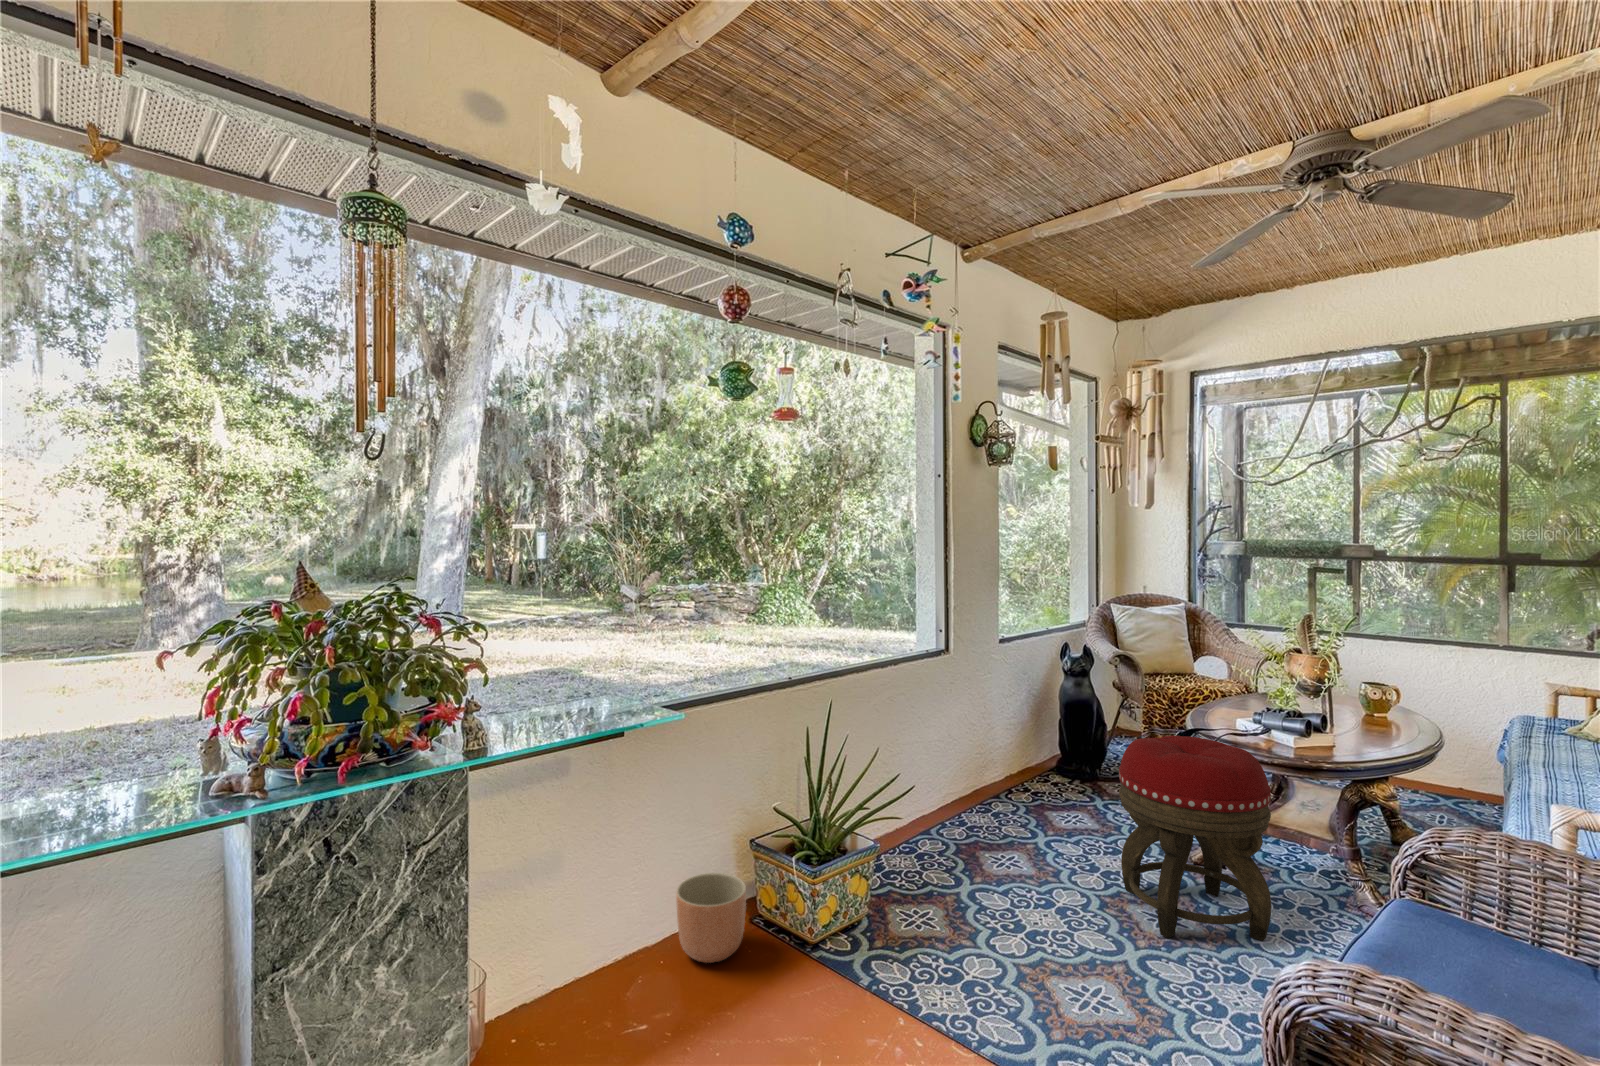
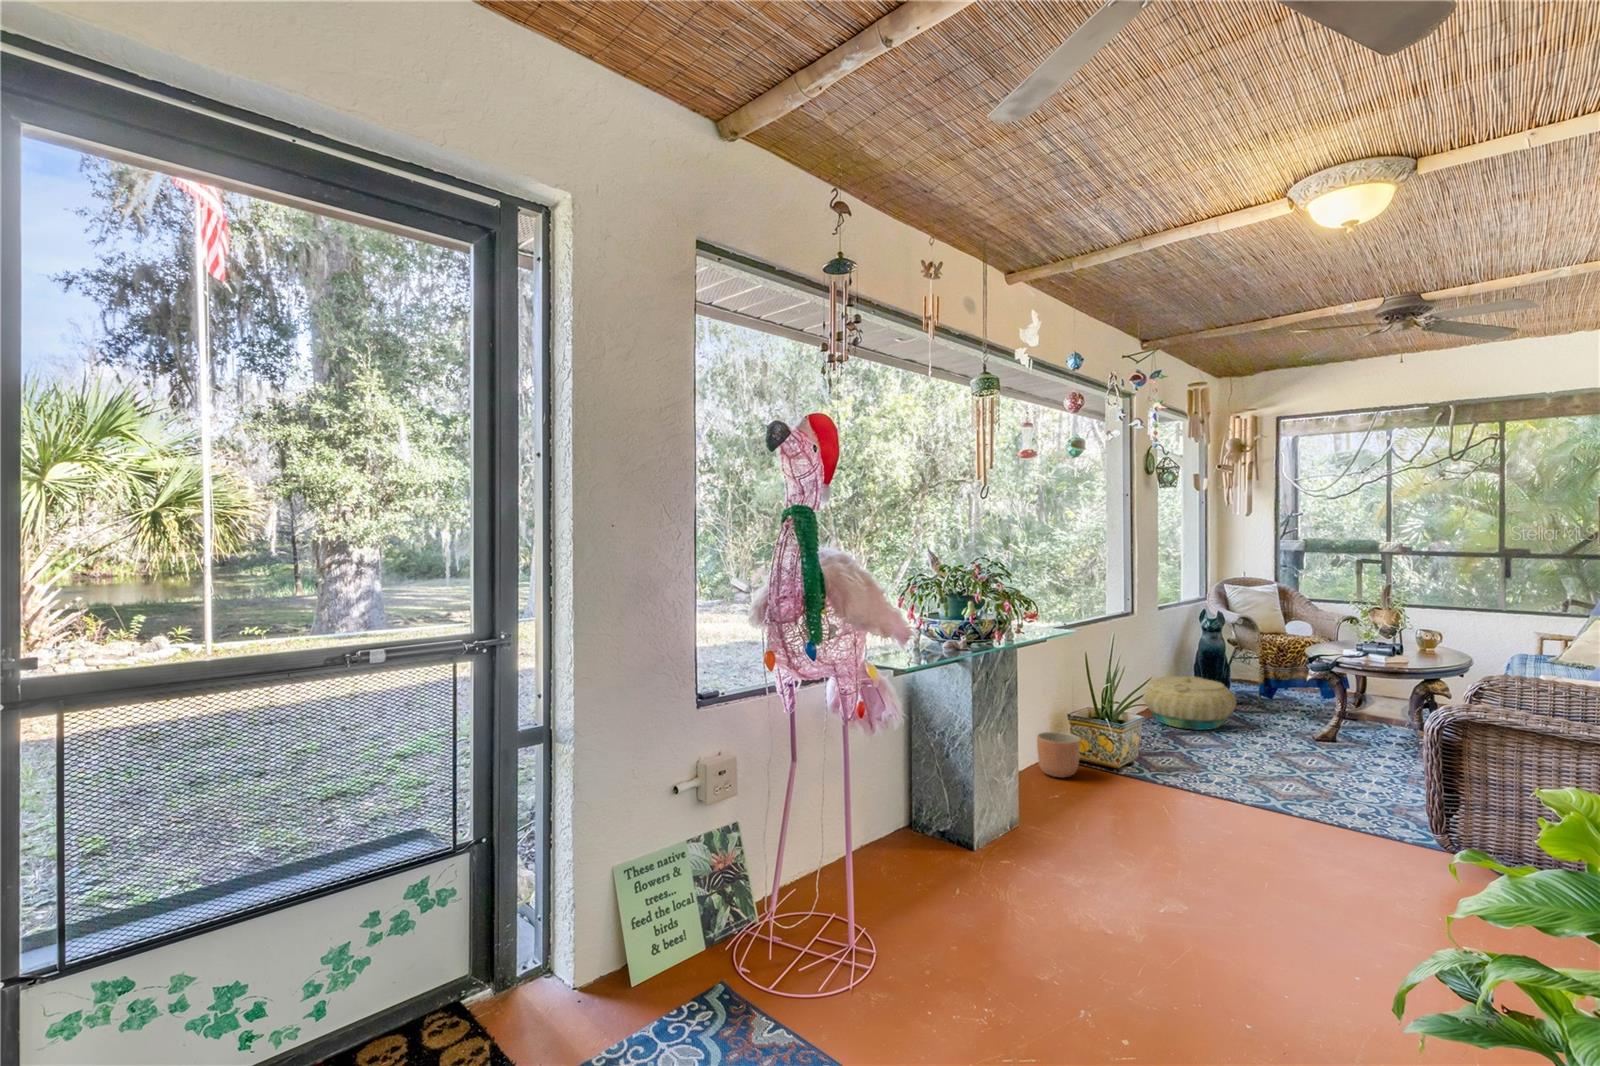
footstool: present [1119,736,1271,941] -> none [1279,655,1381,768]
basket: none [952,745,1083,836] -> present [1143,676,1236,730]

